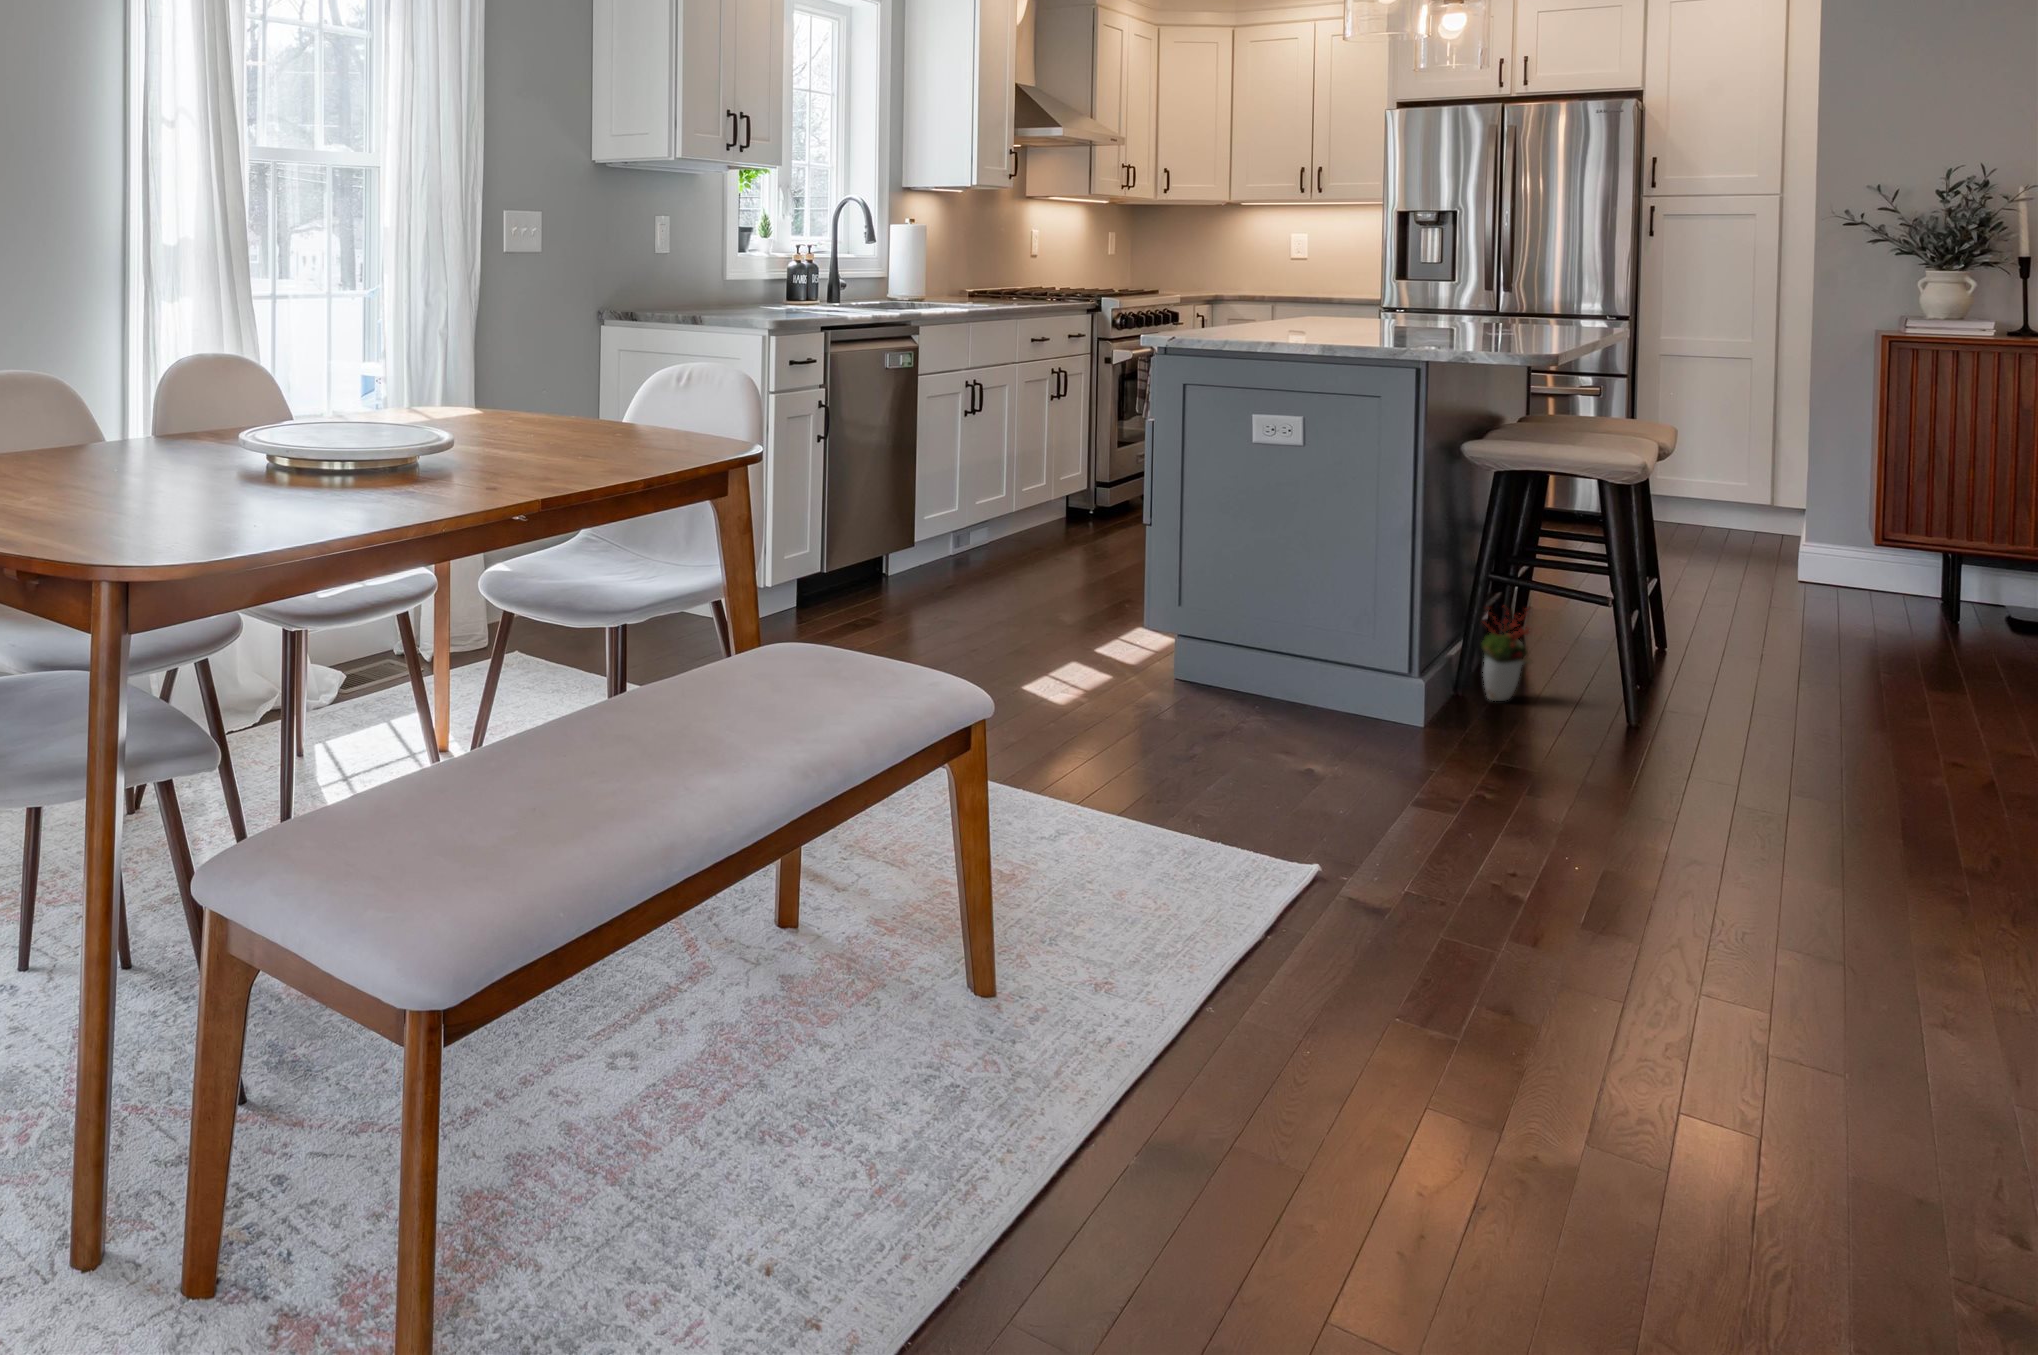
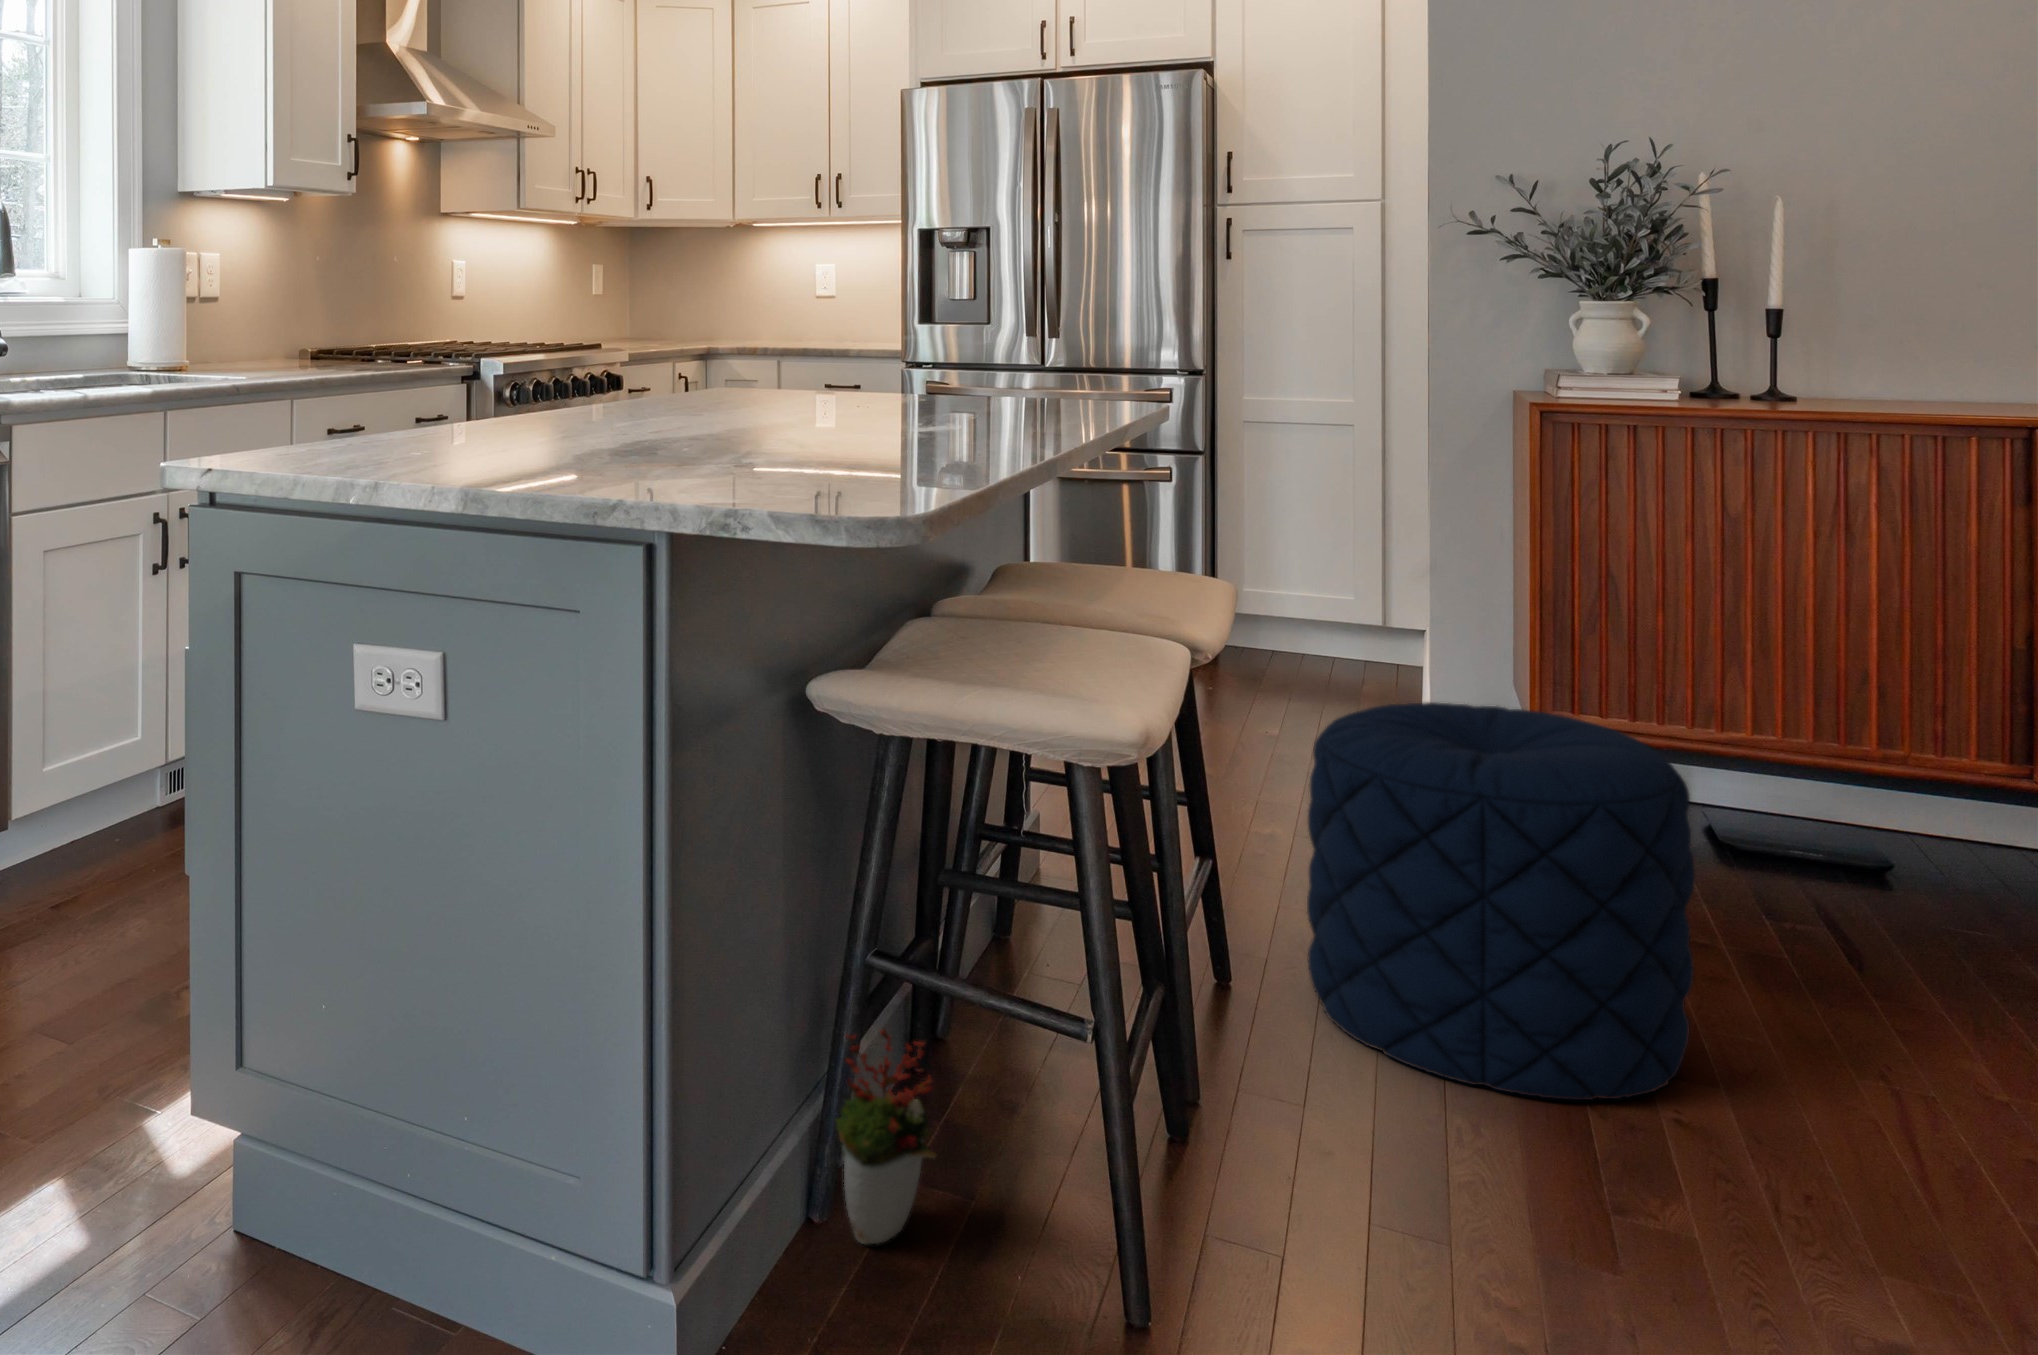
pouf: none [1717,497,1957,690] -> present [1307,702,1695,1100]

